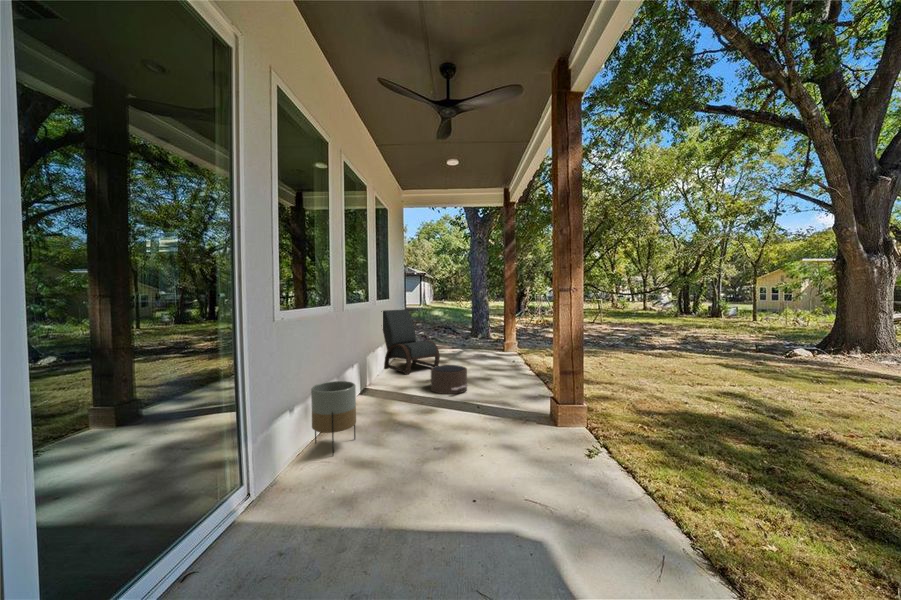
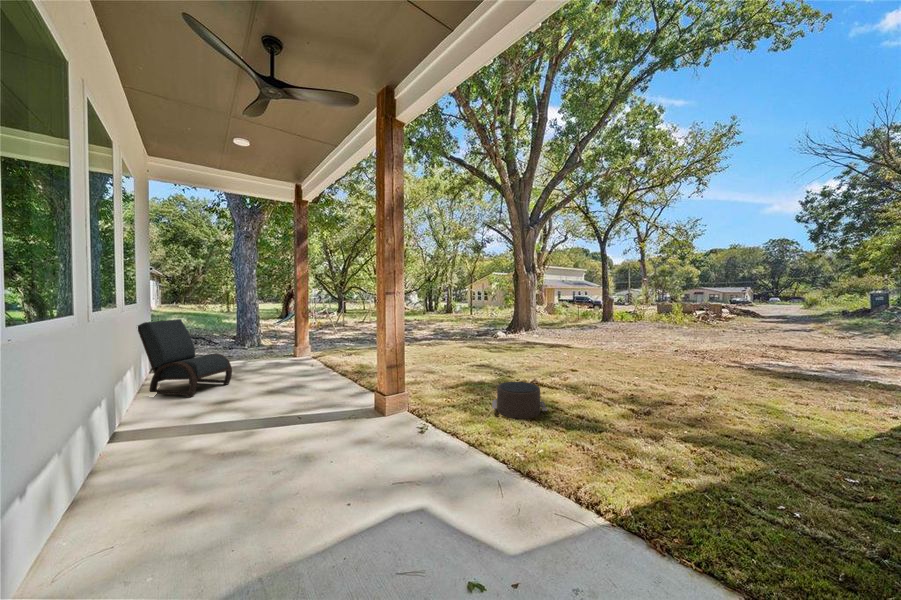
pouf: present [425,365,468,394] -> present [492,382,547,419]
planter: present [311,381,356,455] -> none [99,415,174,513]

